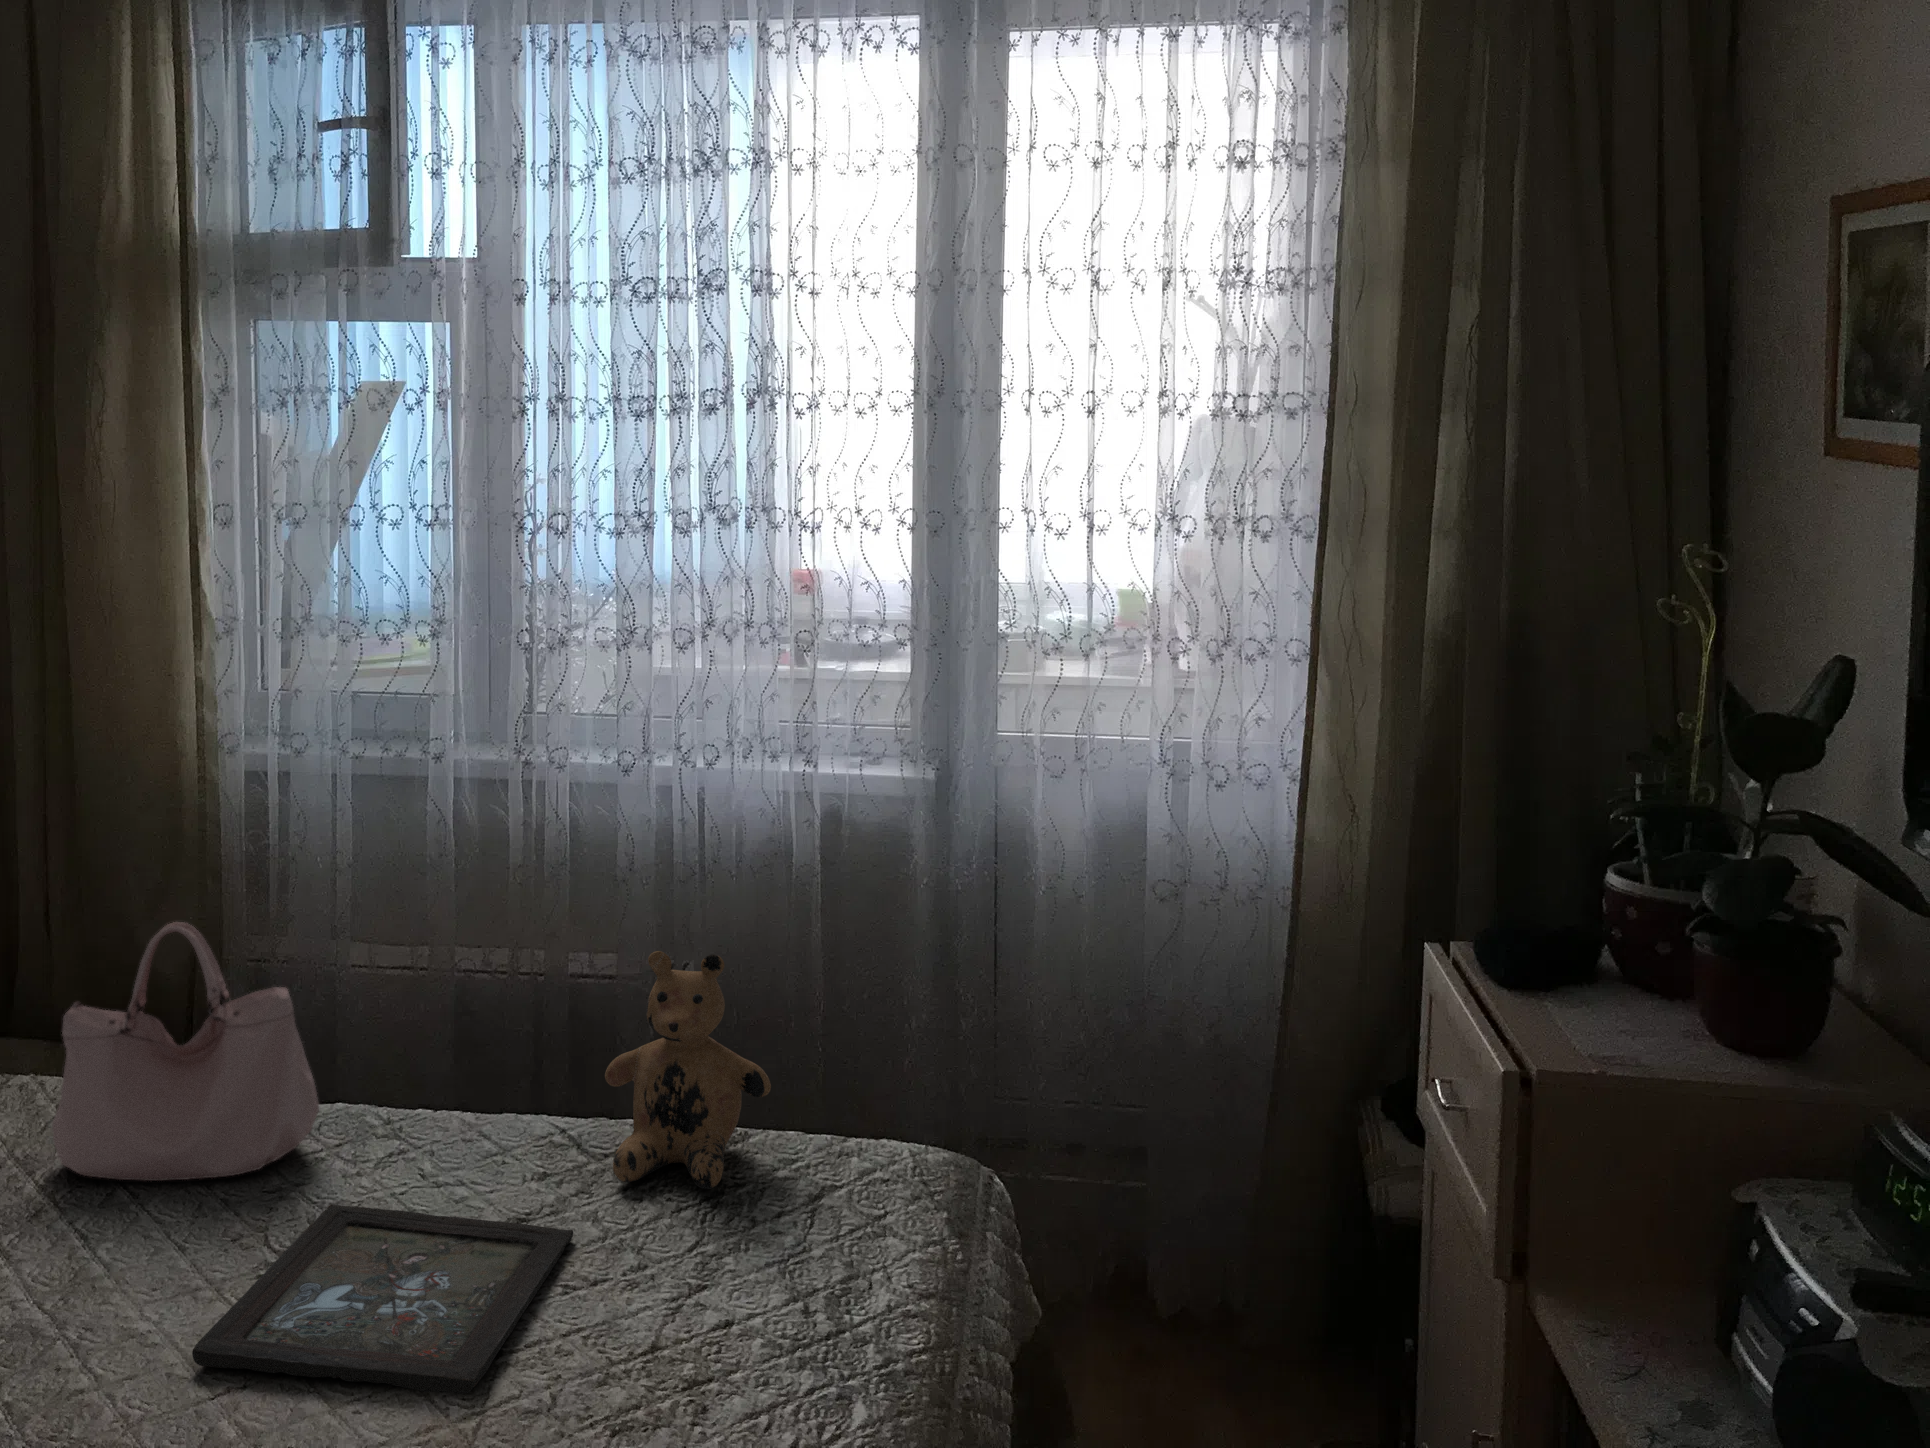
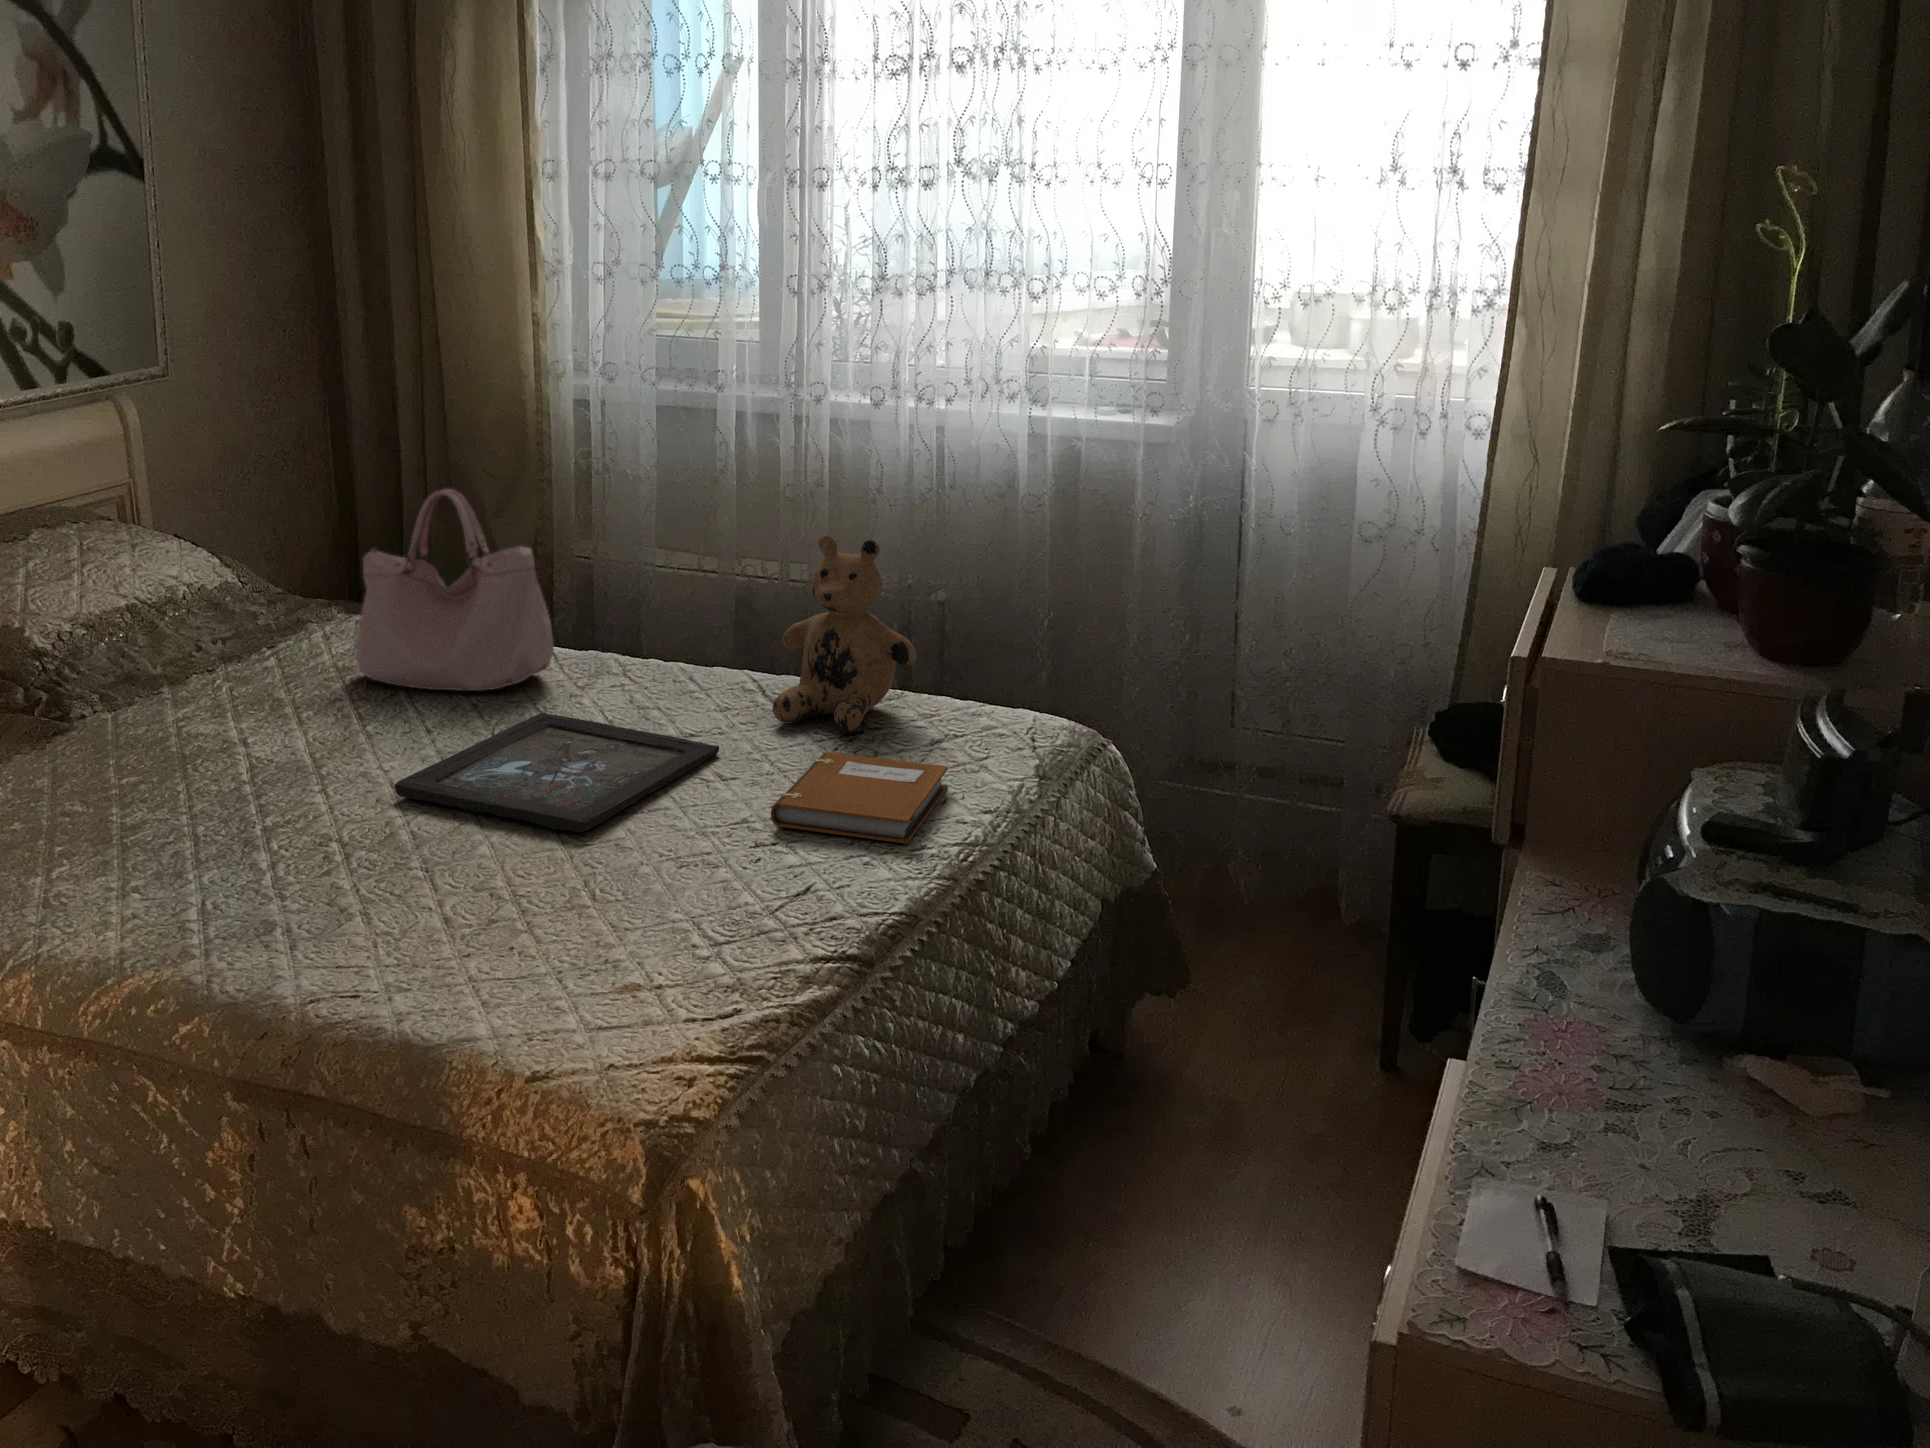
notebook: none [694,1228,866,1352] -> present [771,753,948,844]

